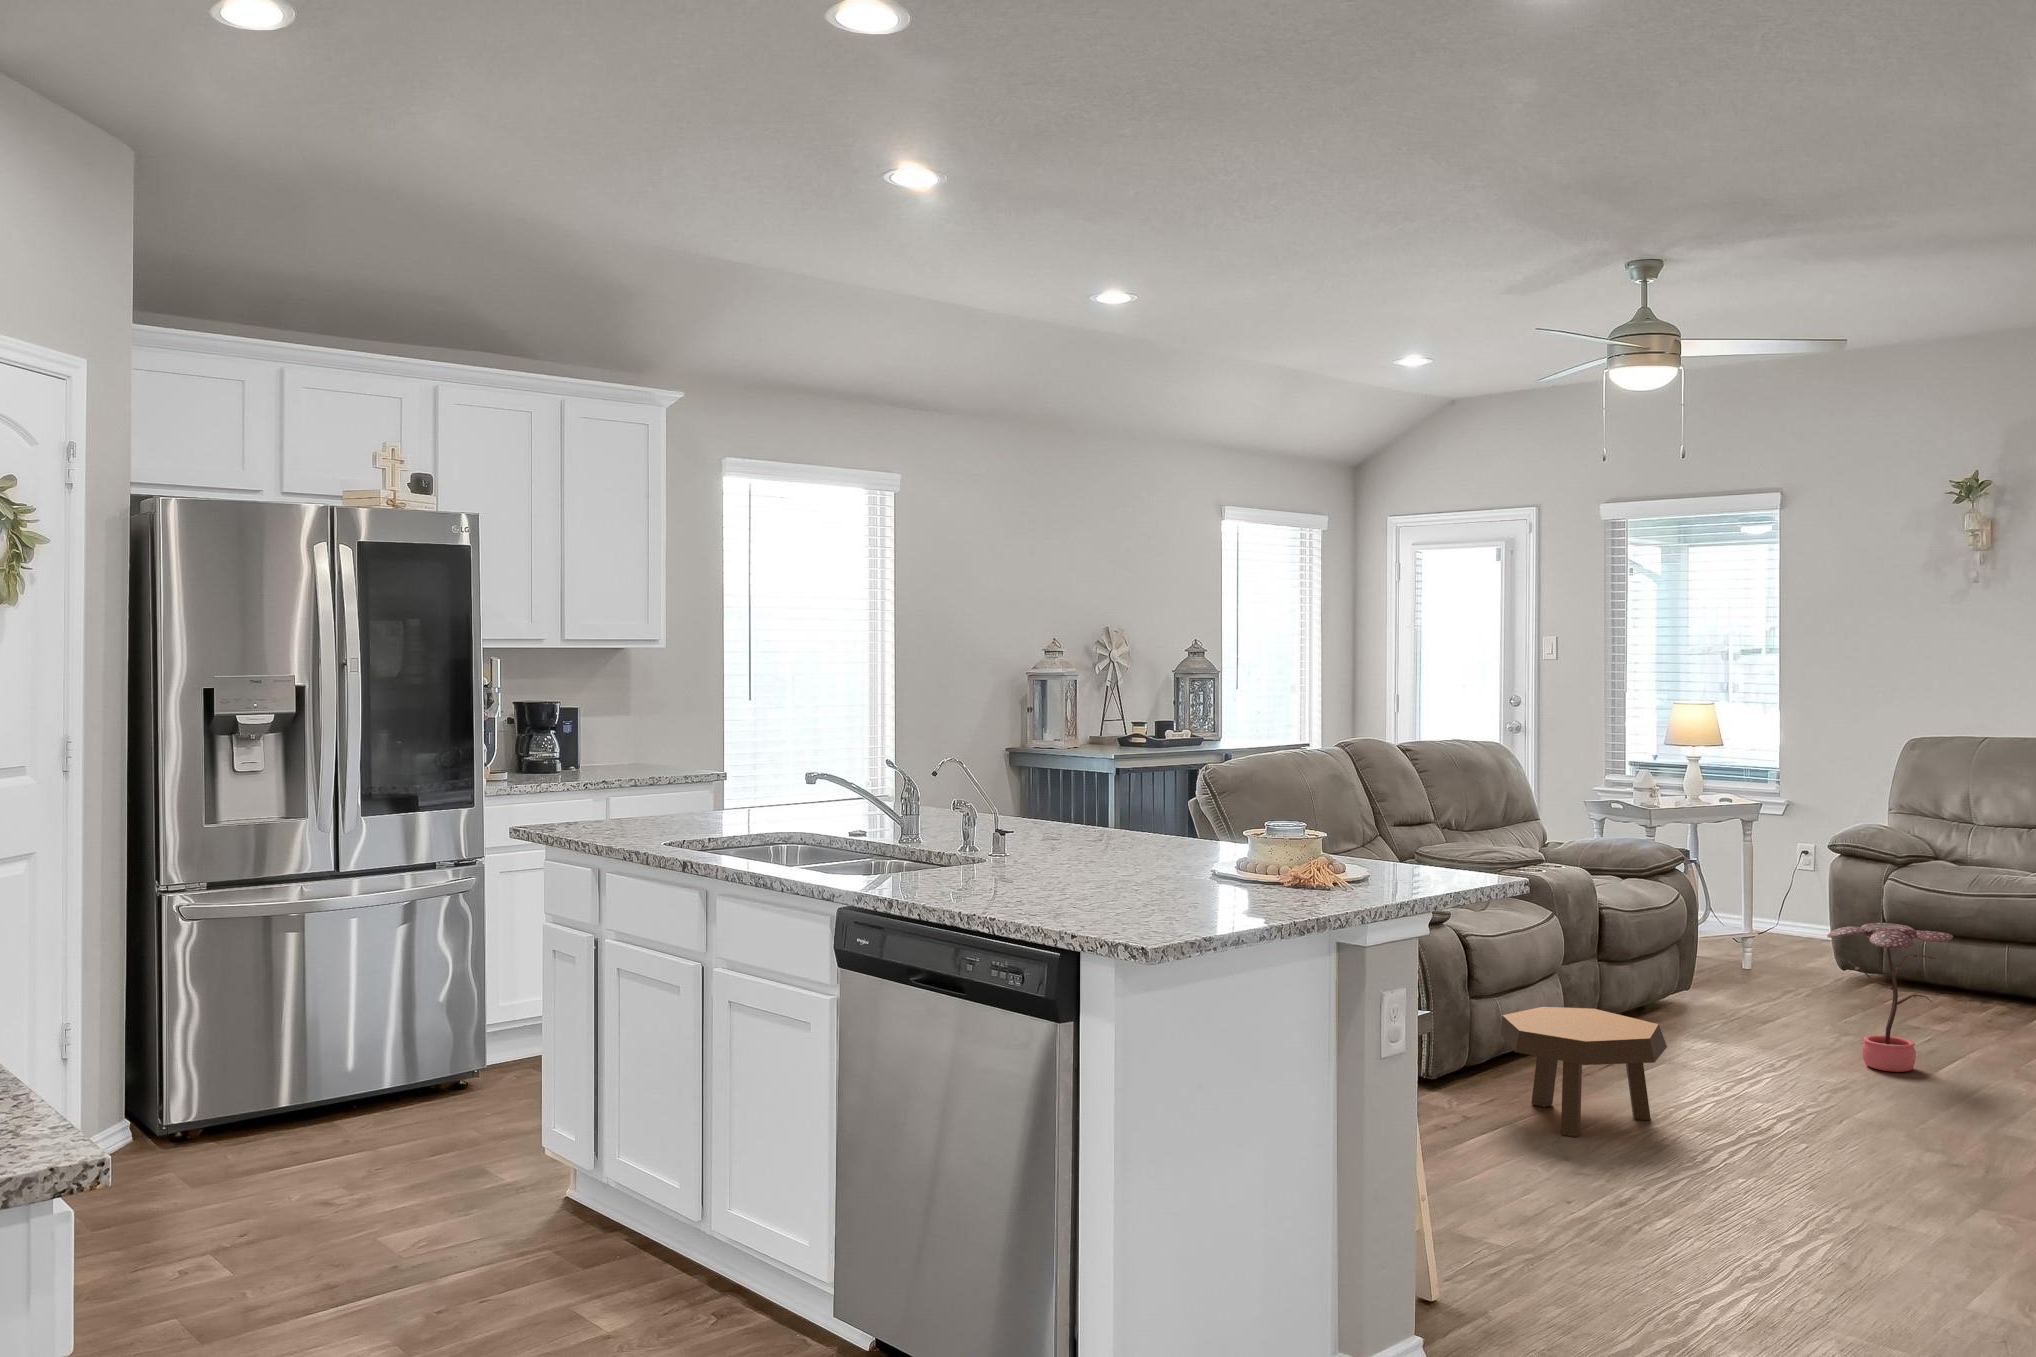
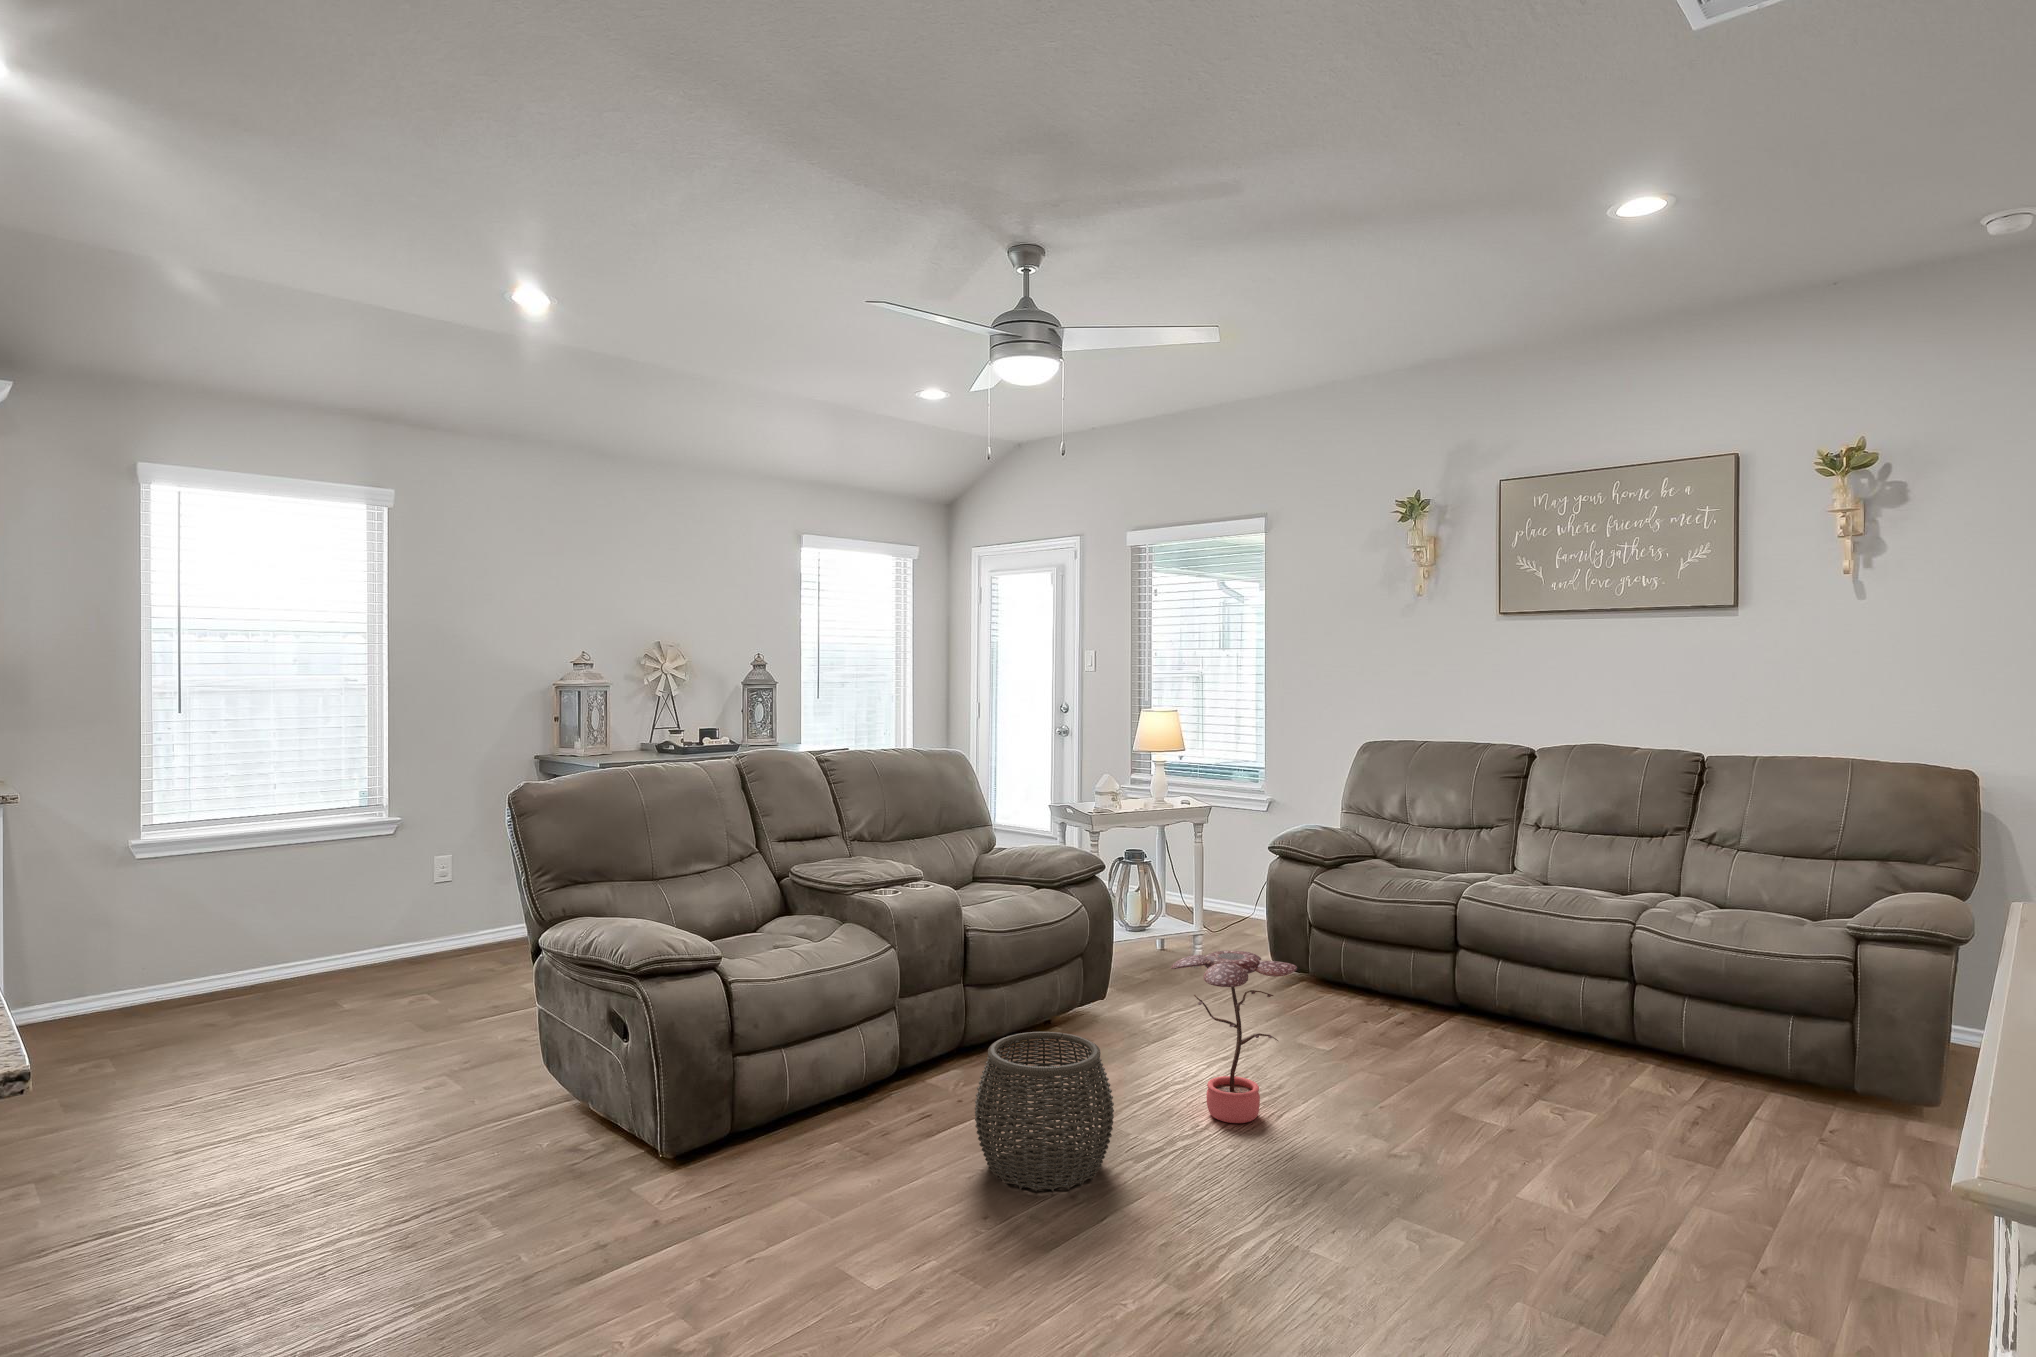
woven basket: none [1689,984,1819,1105] -> present [975,1032,1114,1191]
footstool: present [1501,1007,1667,1137] -> none [690,1072,896,1271]

